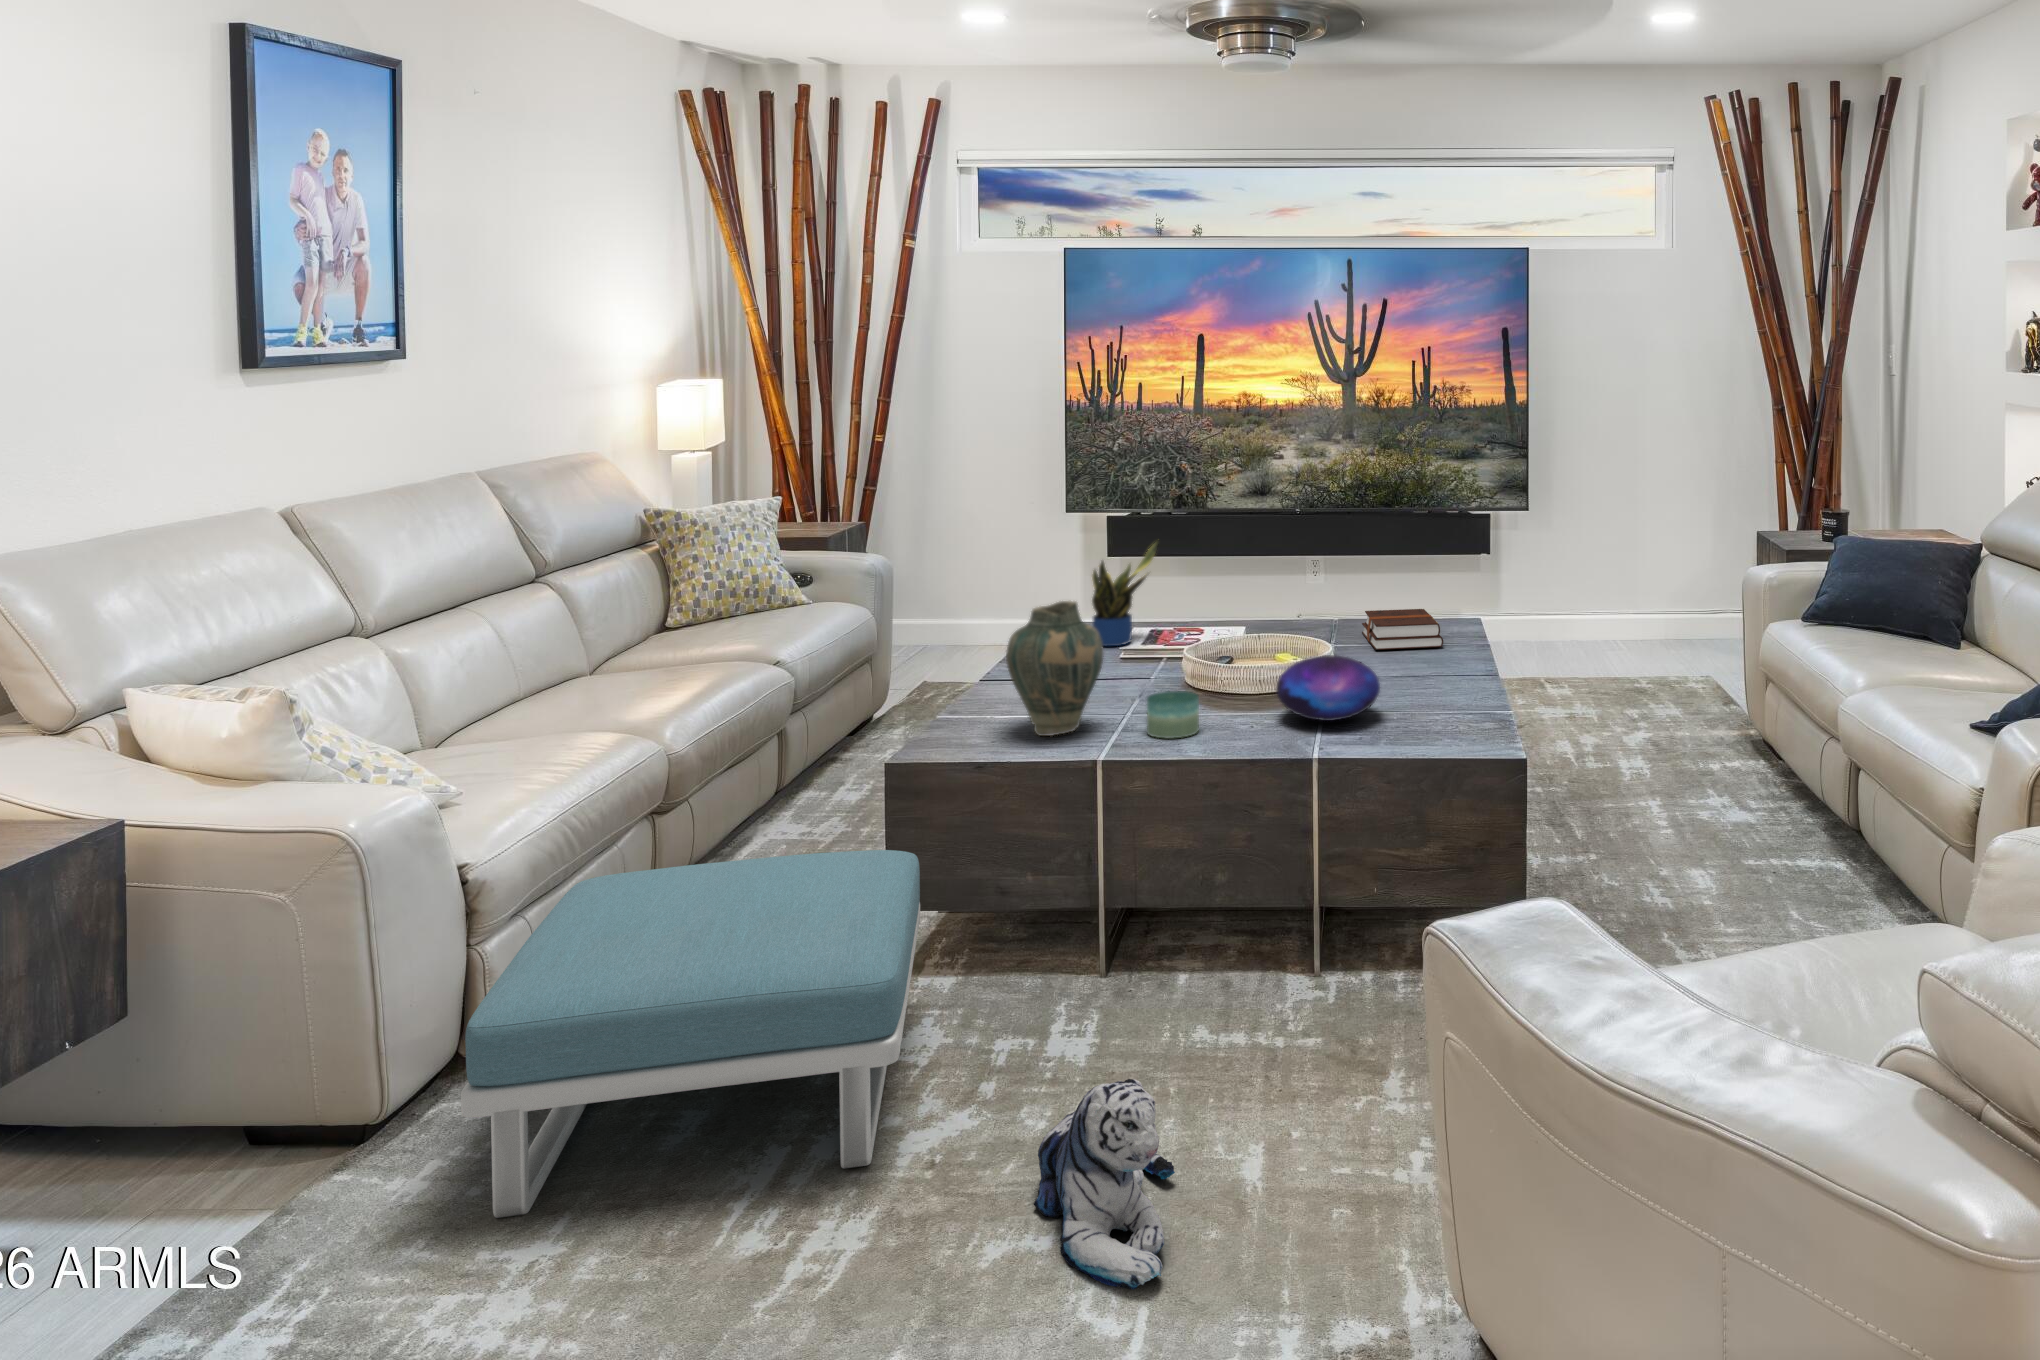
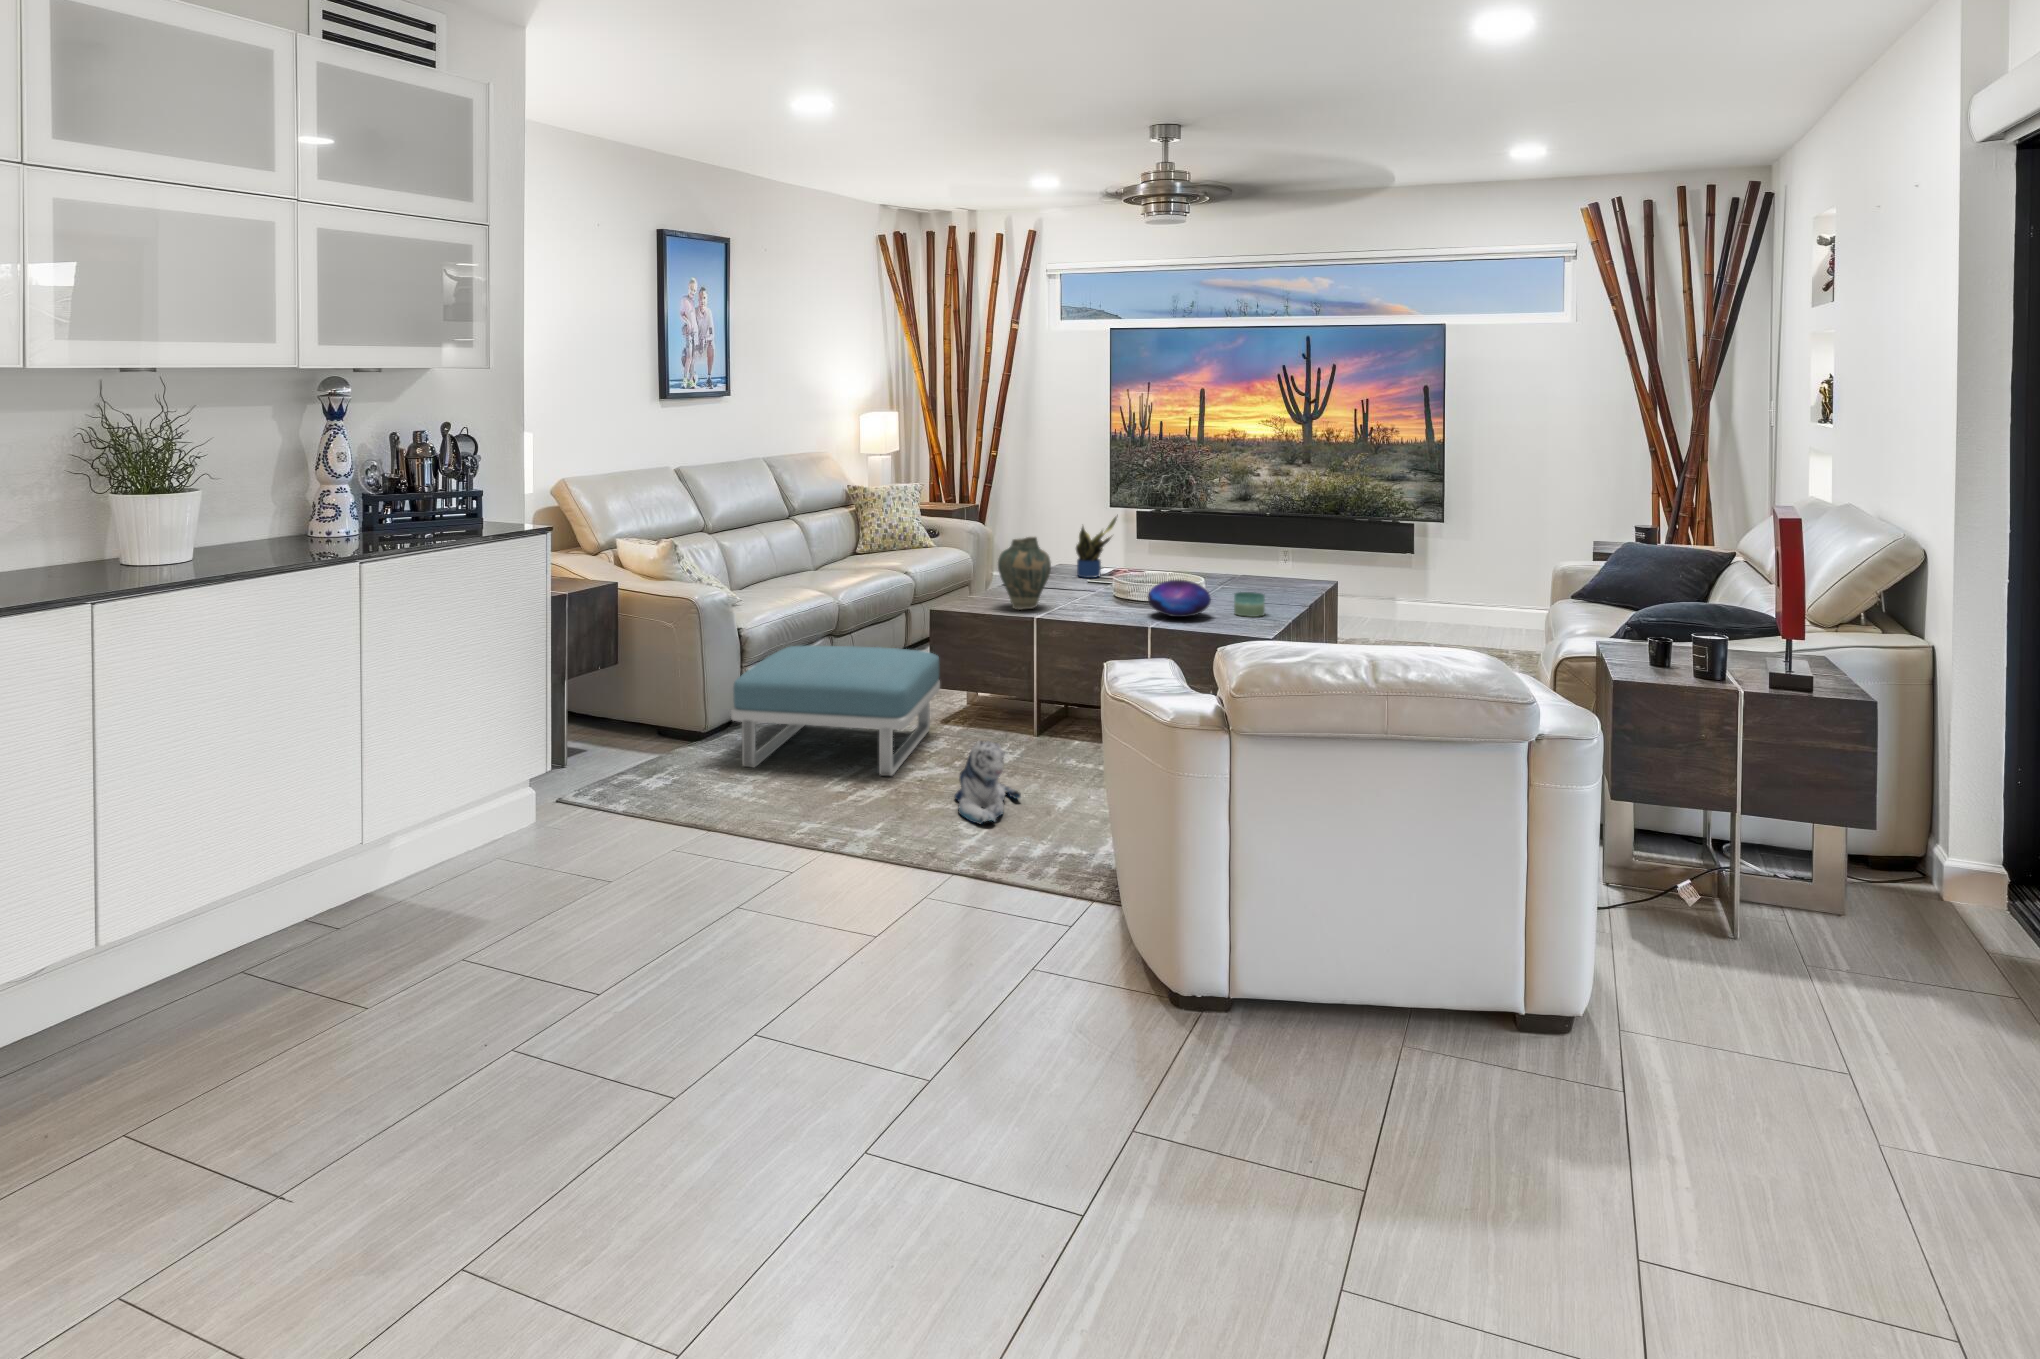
hardback book: present [1362,609,1443,650] -> none [1245,569,1292,593]
candle: present [1147,691,1199,738] -> present [1234,592,1265,617]

